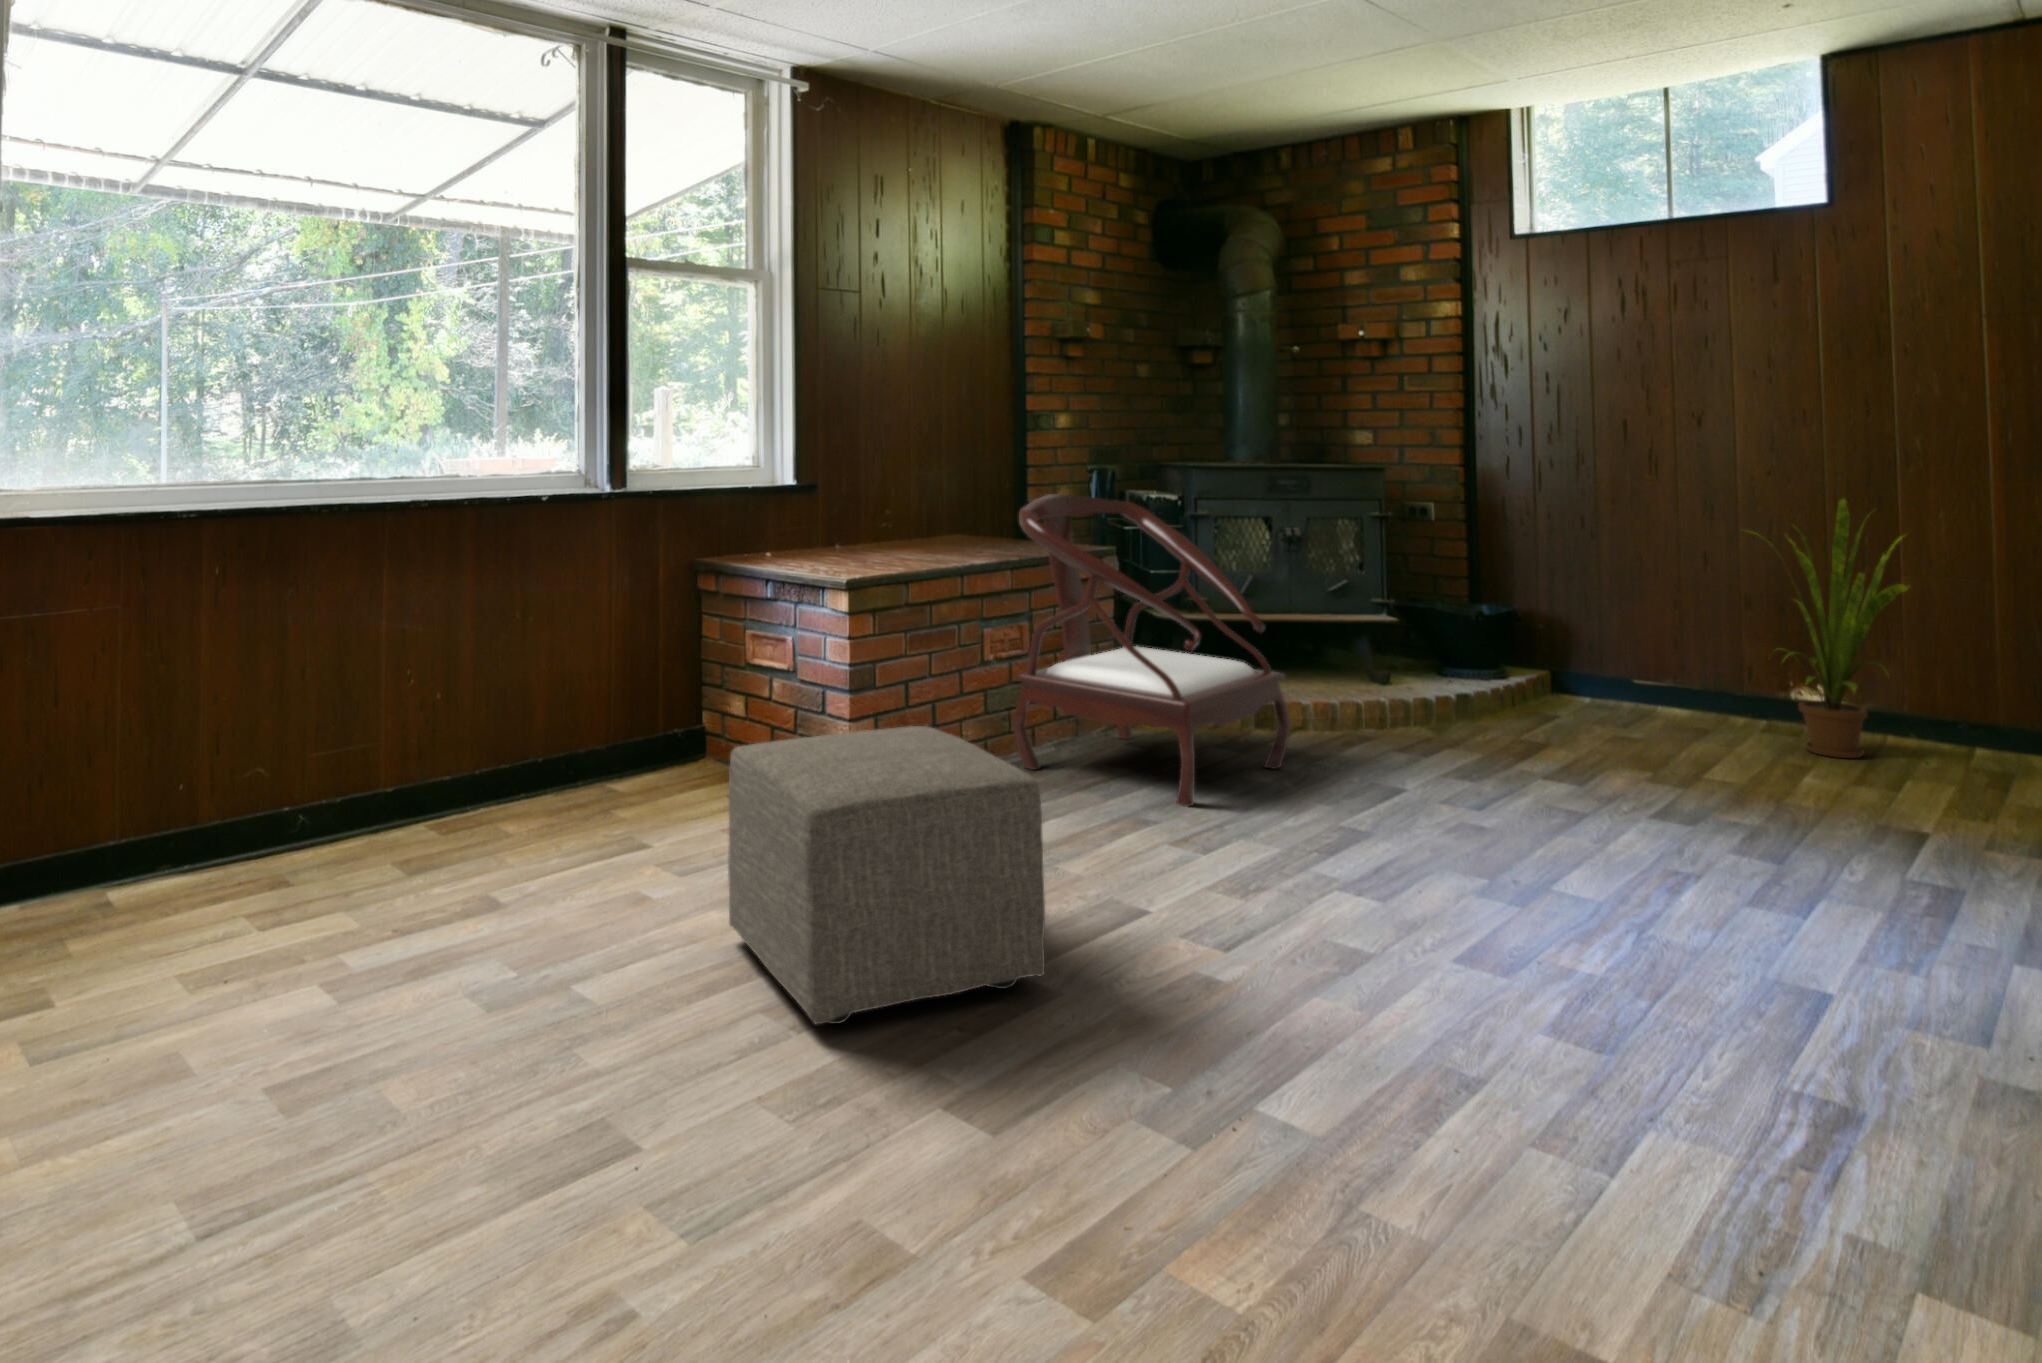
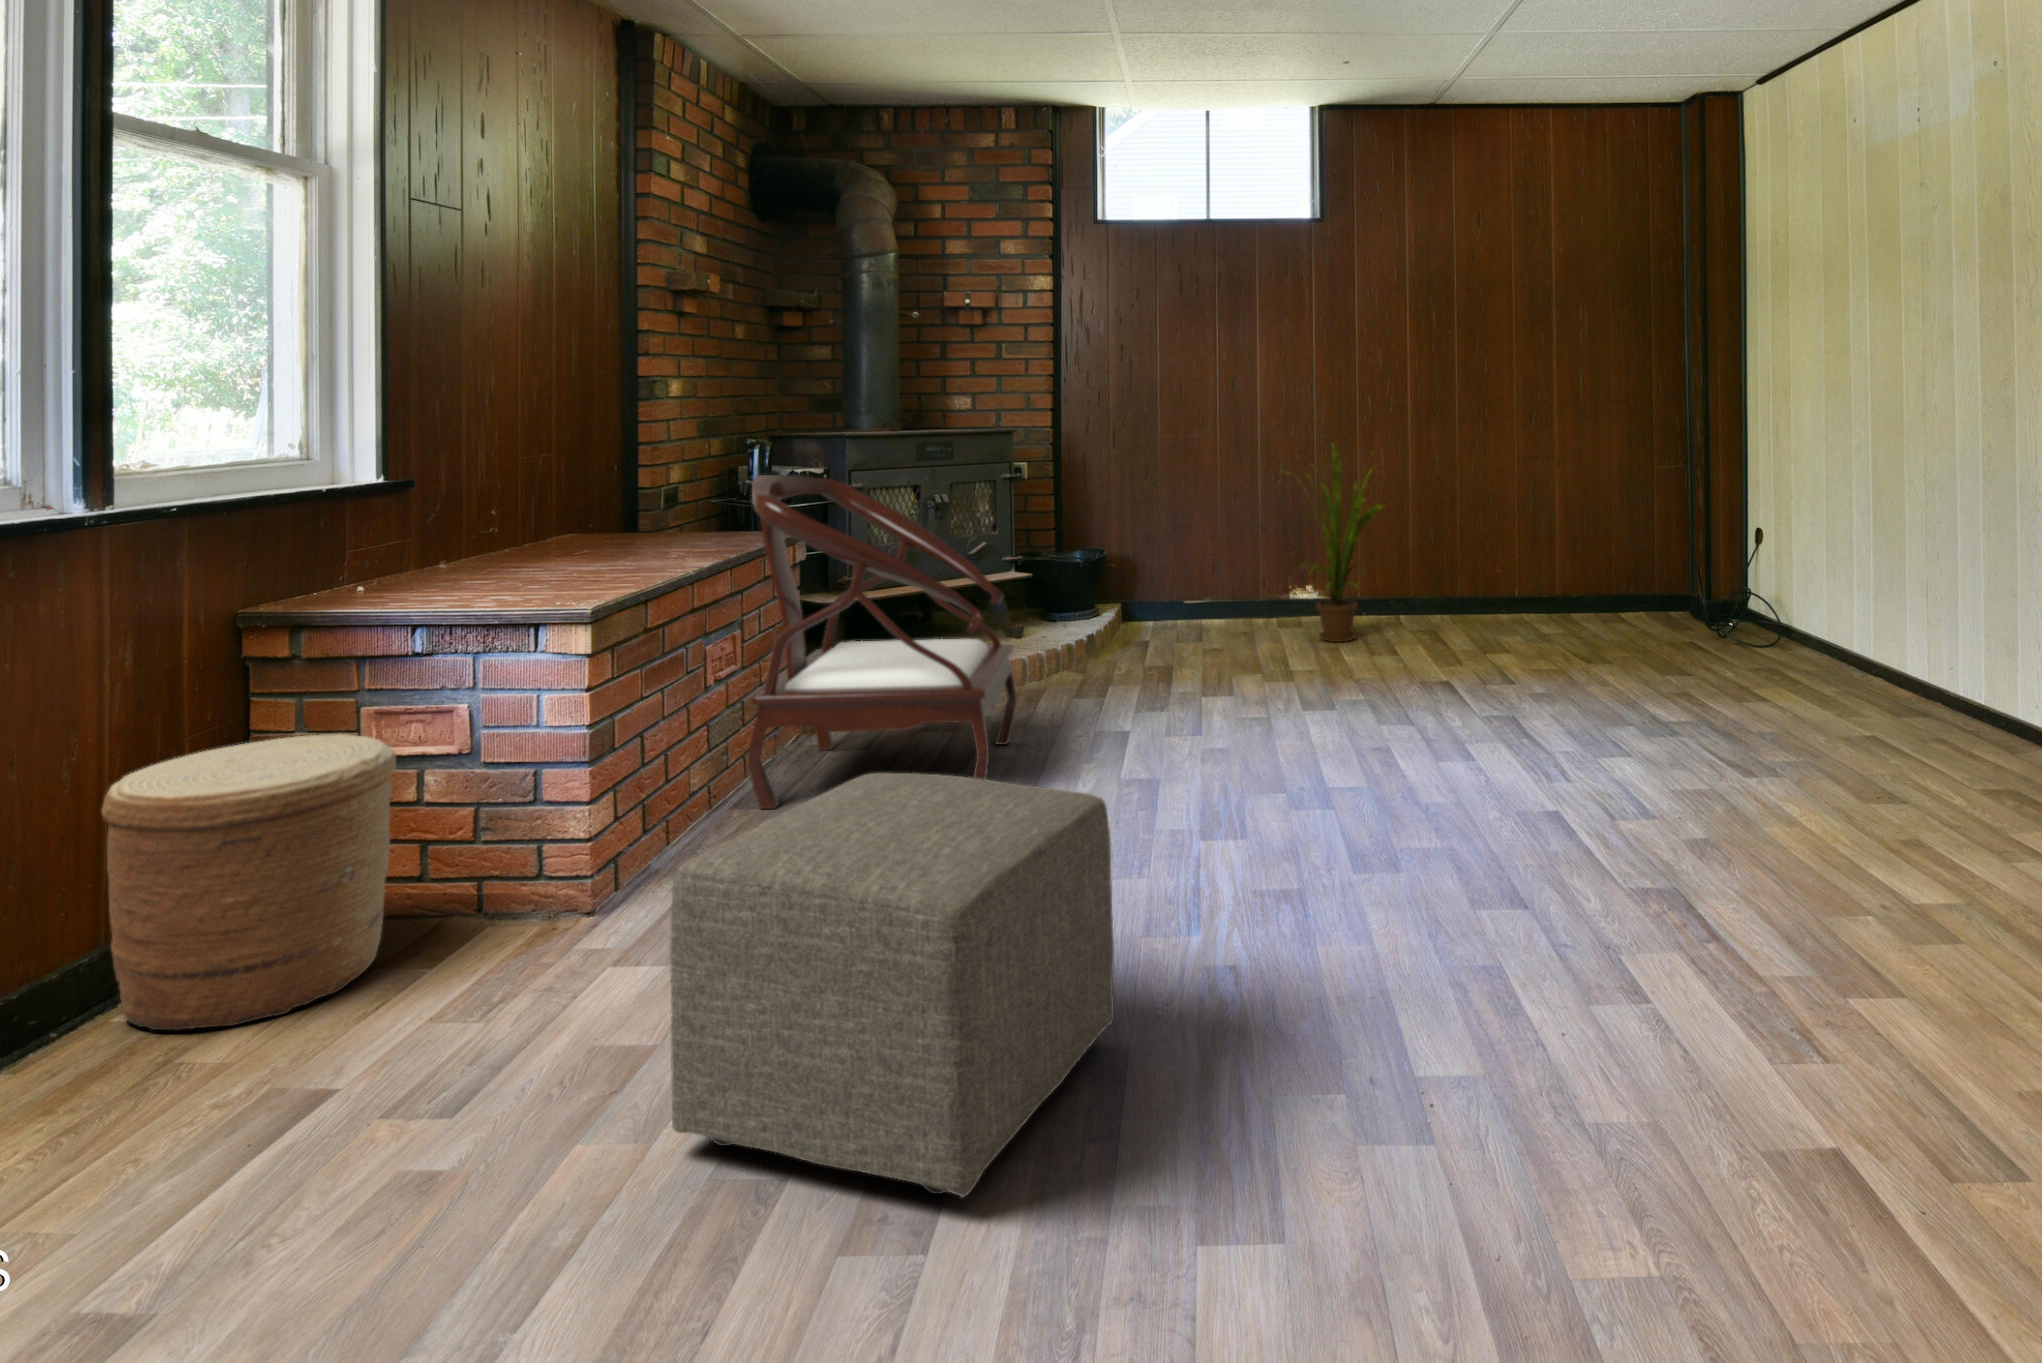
woven basket: none [598,640,742,806] -> present [101,734,396,1030]

